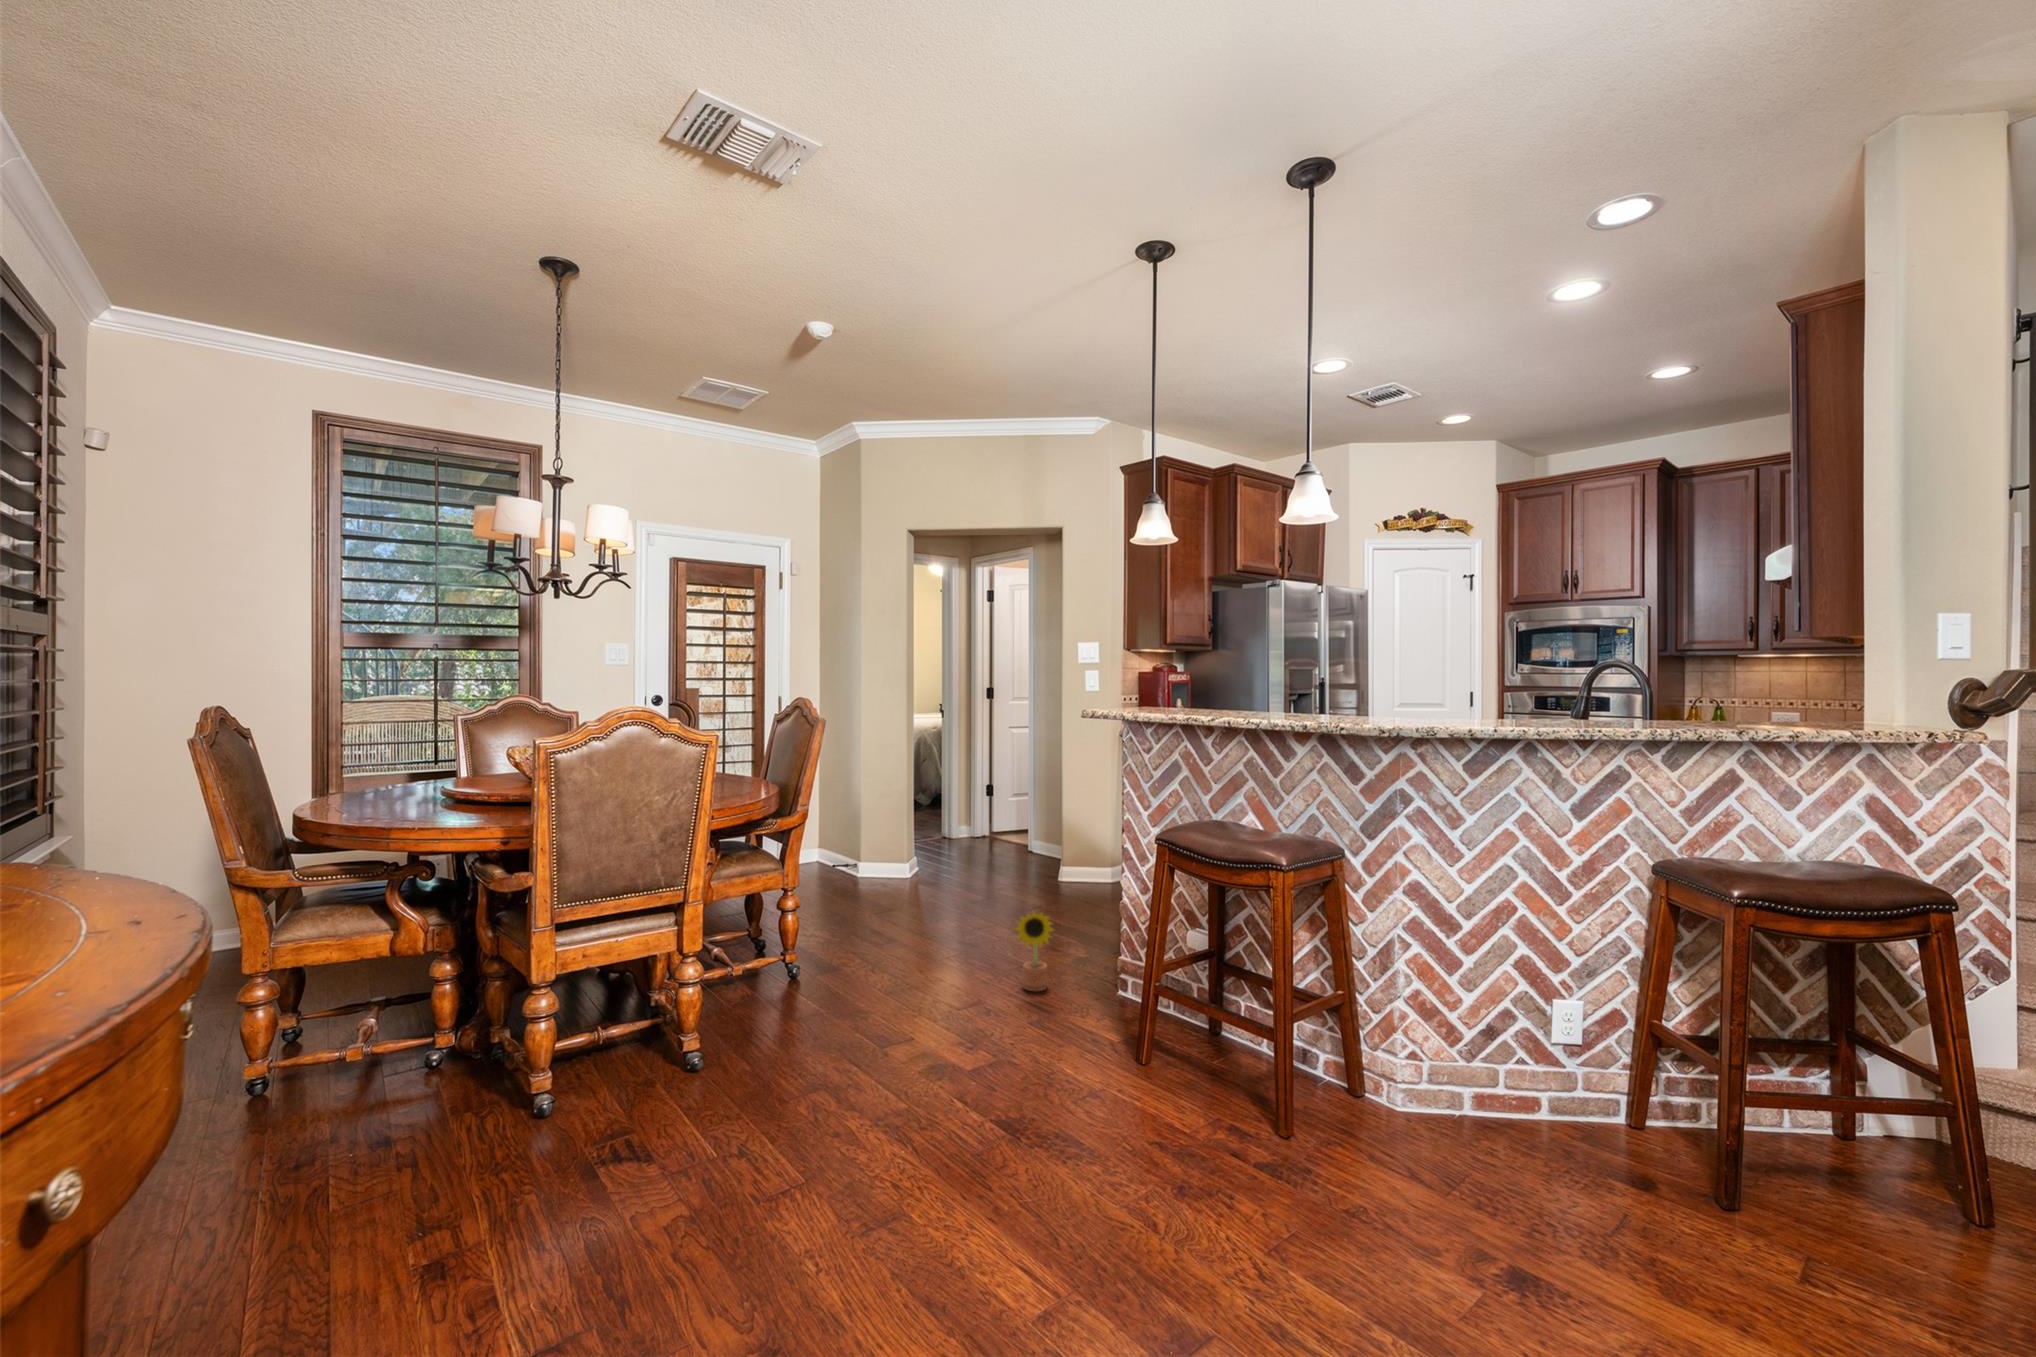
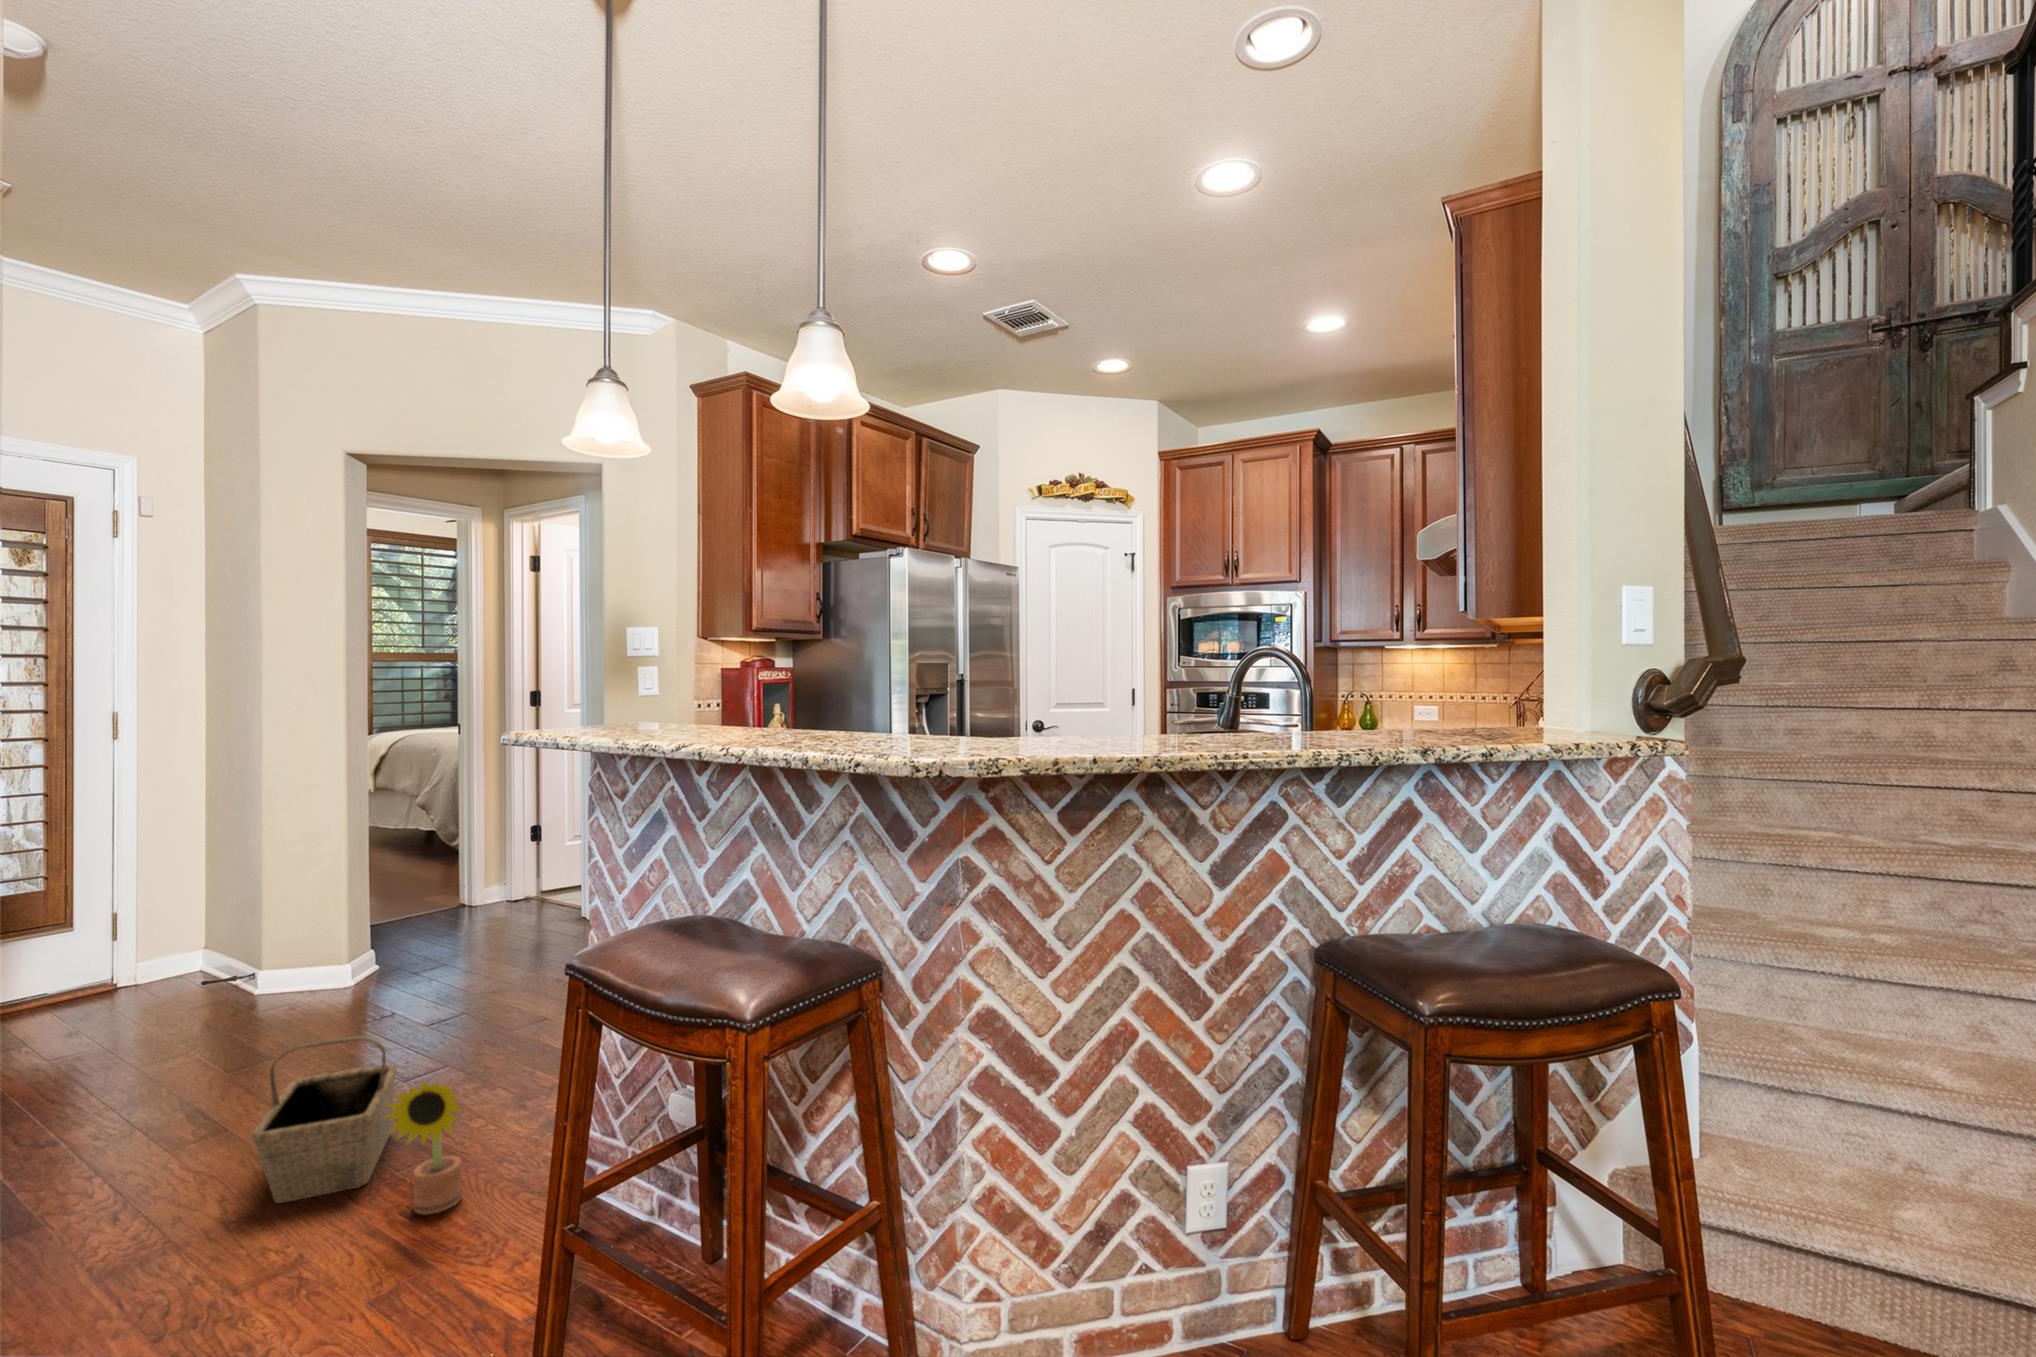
basket: none [935,888,993,976] -> present [251,1036,397,1203]

